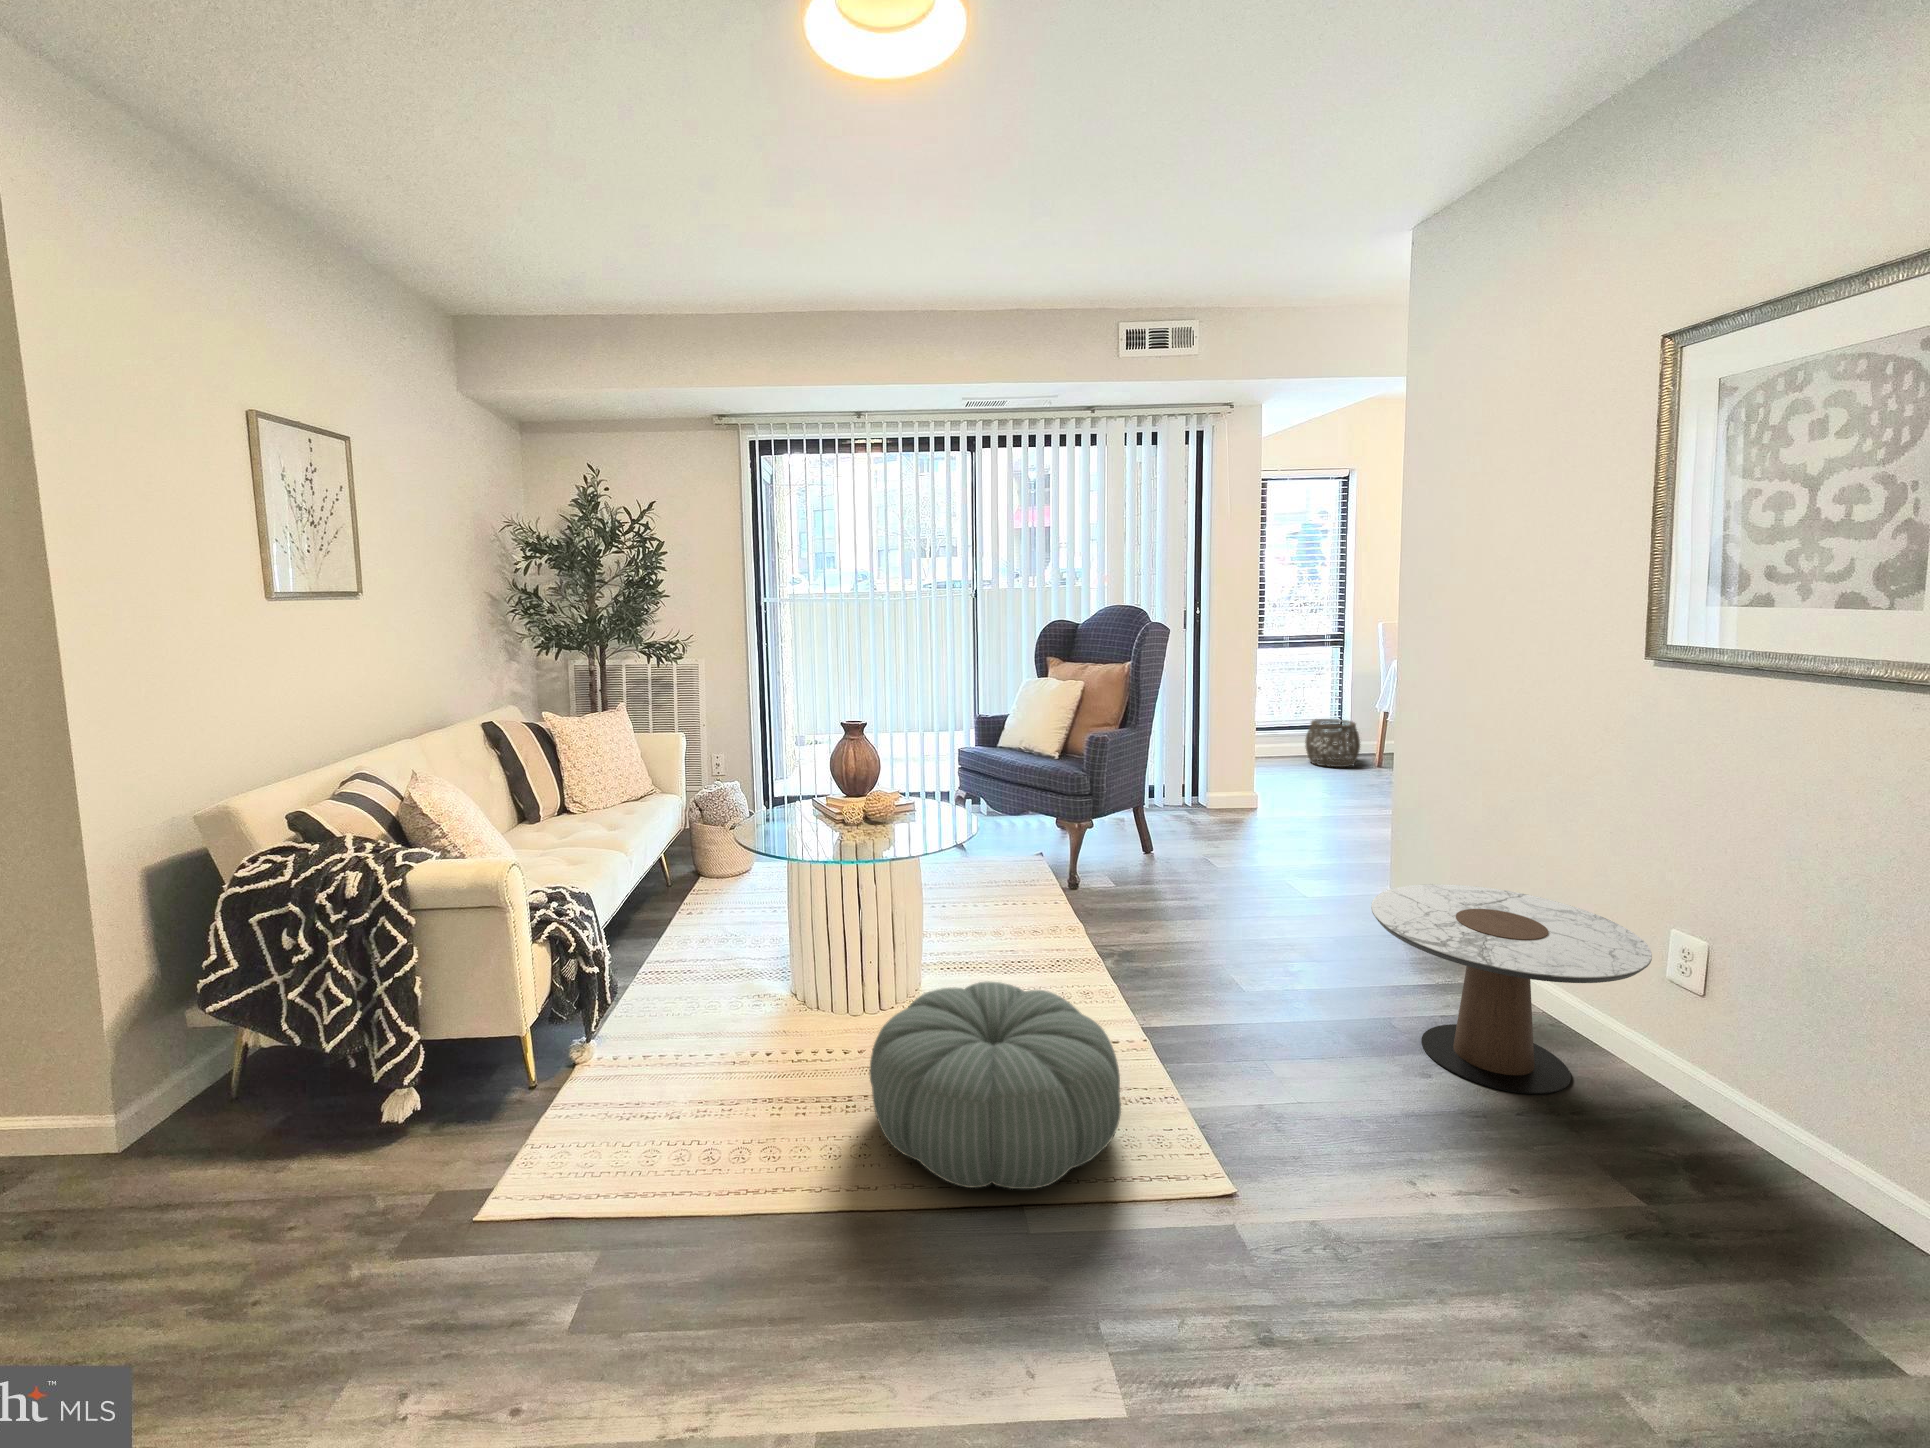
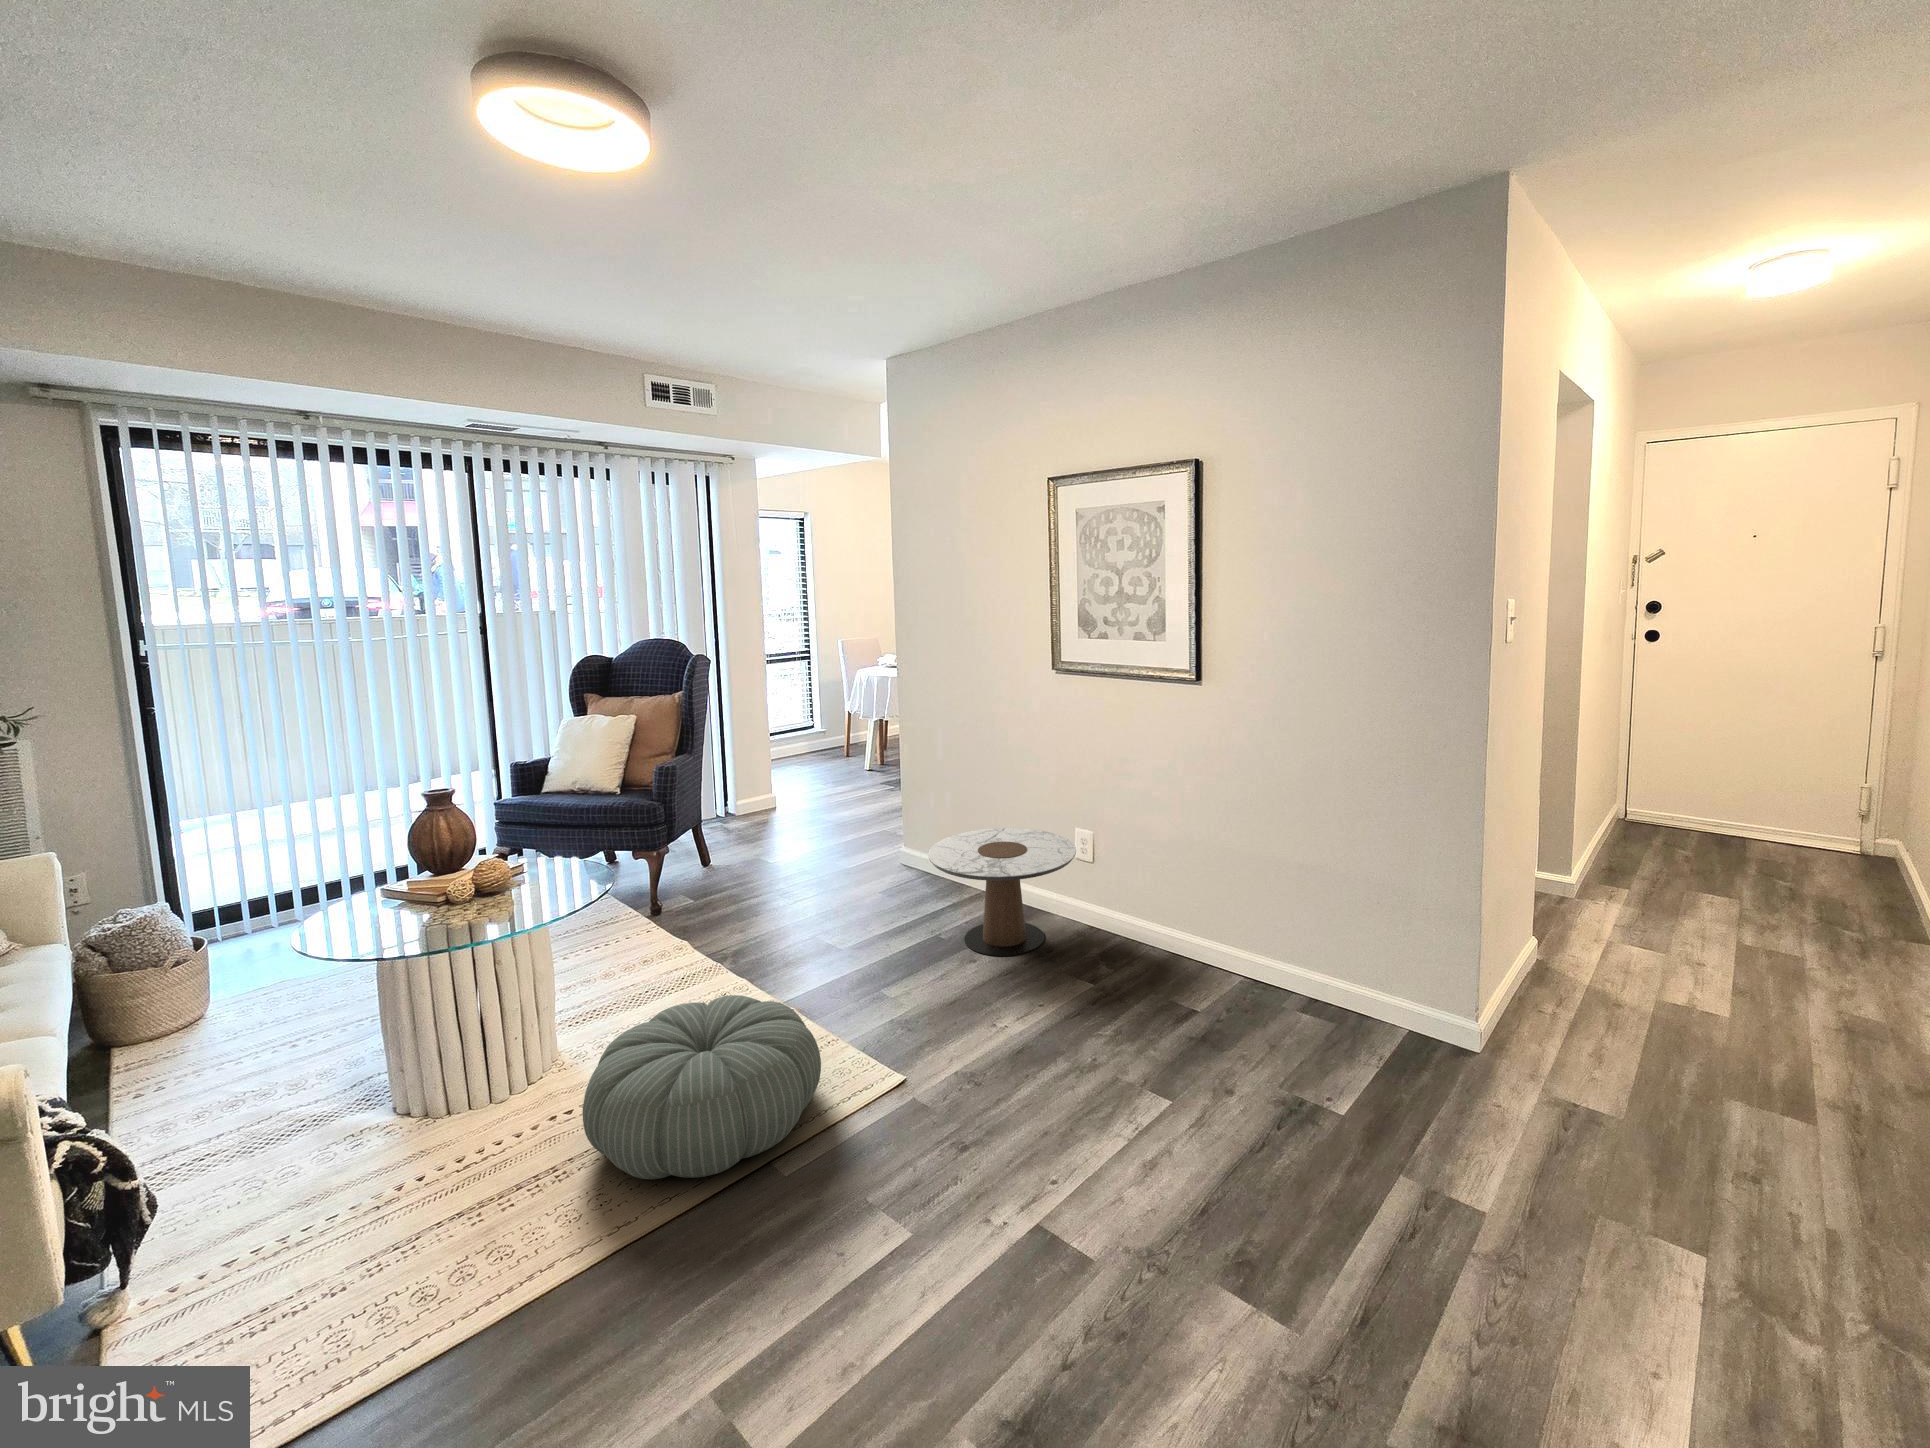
woven basket: present [1305,719,1360,768] -> none [797,721,841,762]

